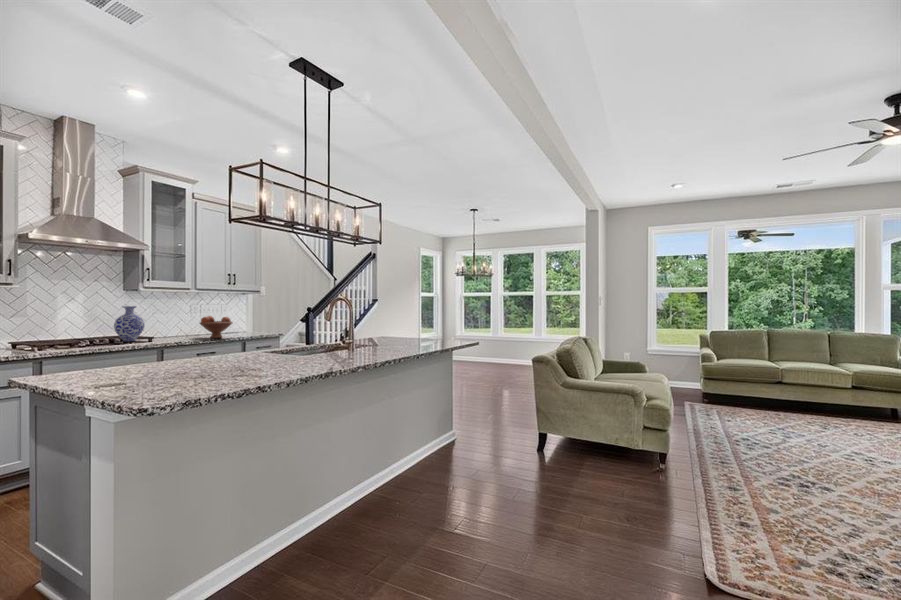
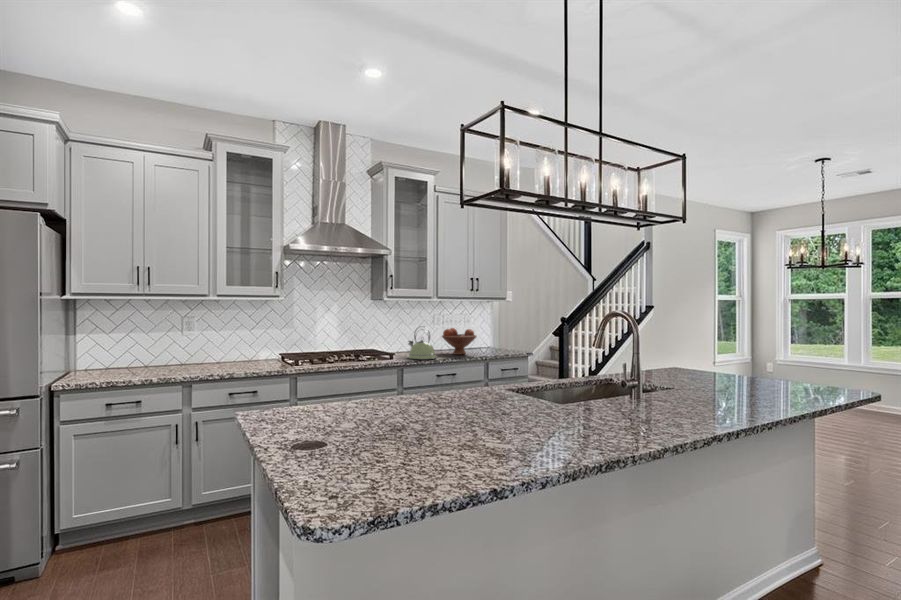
vase: present [114,306,145,341] -> none [360,317,388,356]
kettle: none [166,314,195,342] -> present [408,328,436,359]

